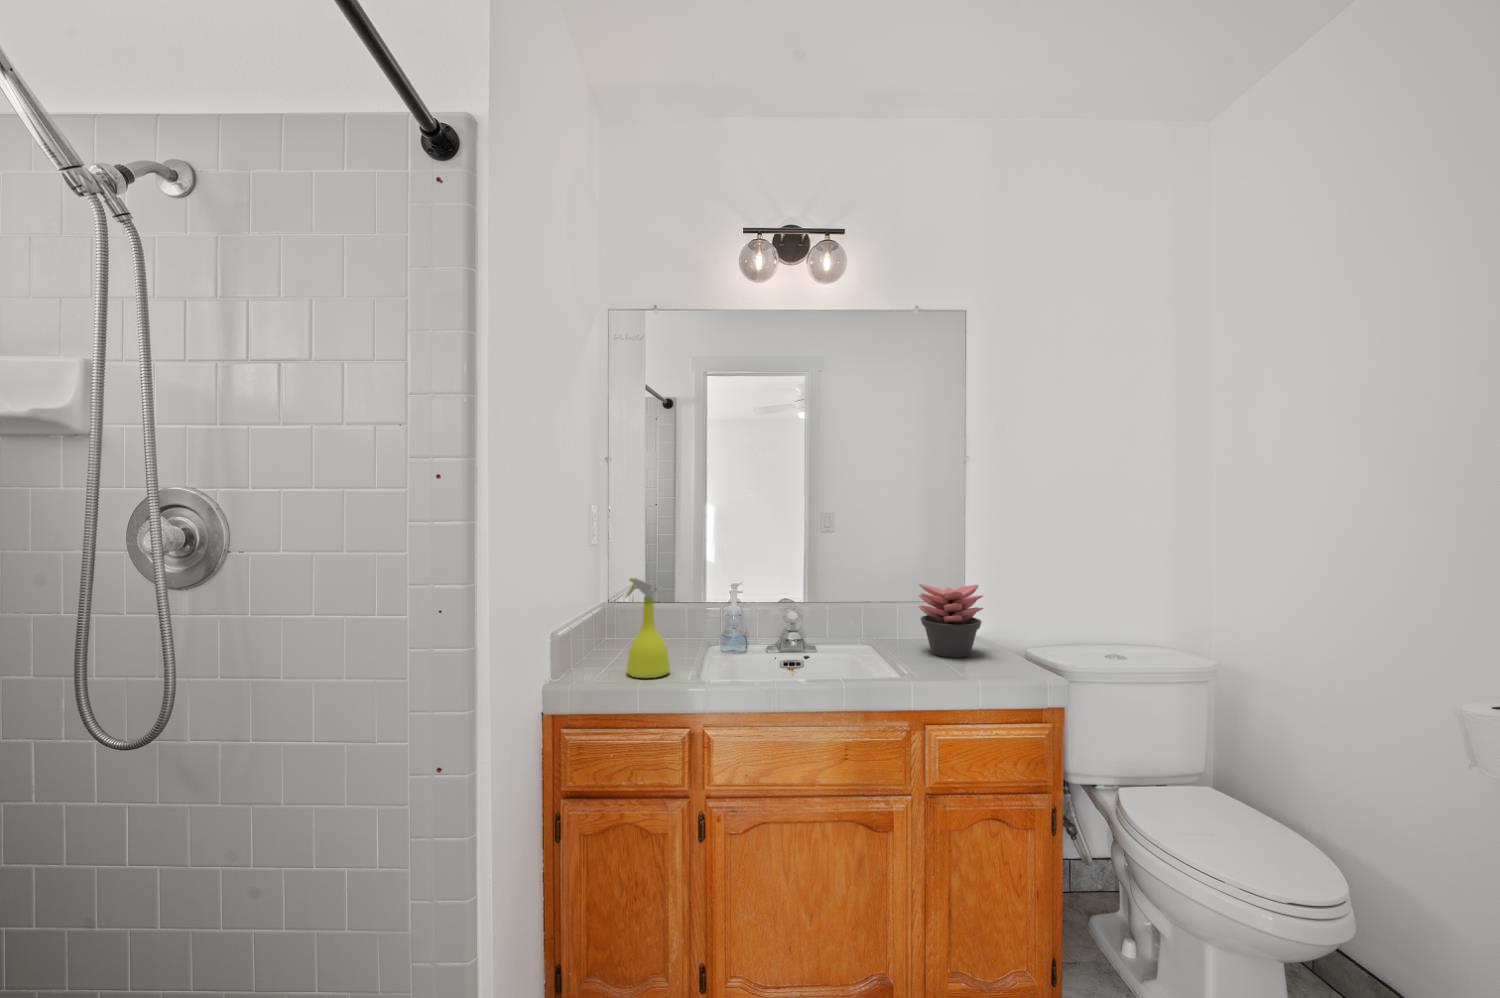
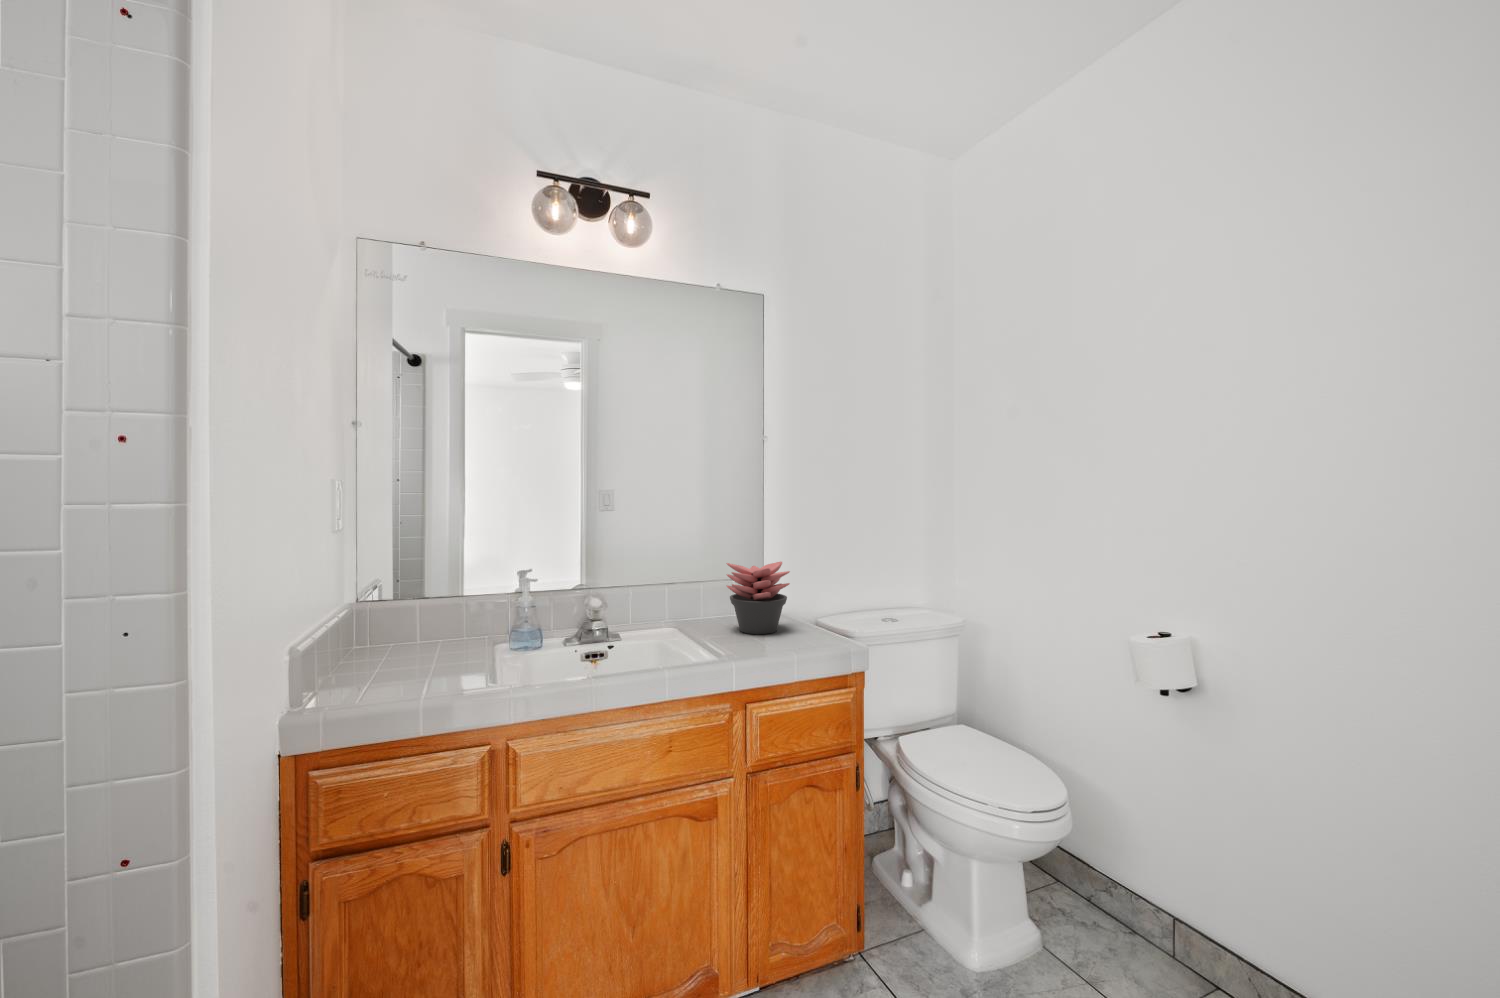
spray bottle: present [626,578,670,678] -> none [396,569,458,692]

